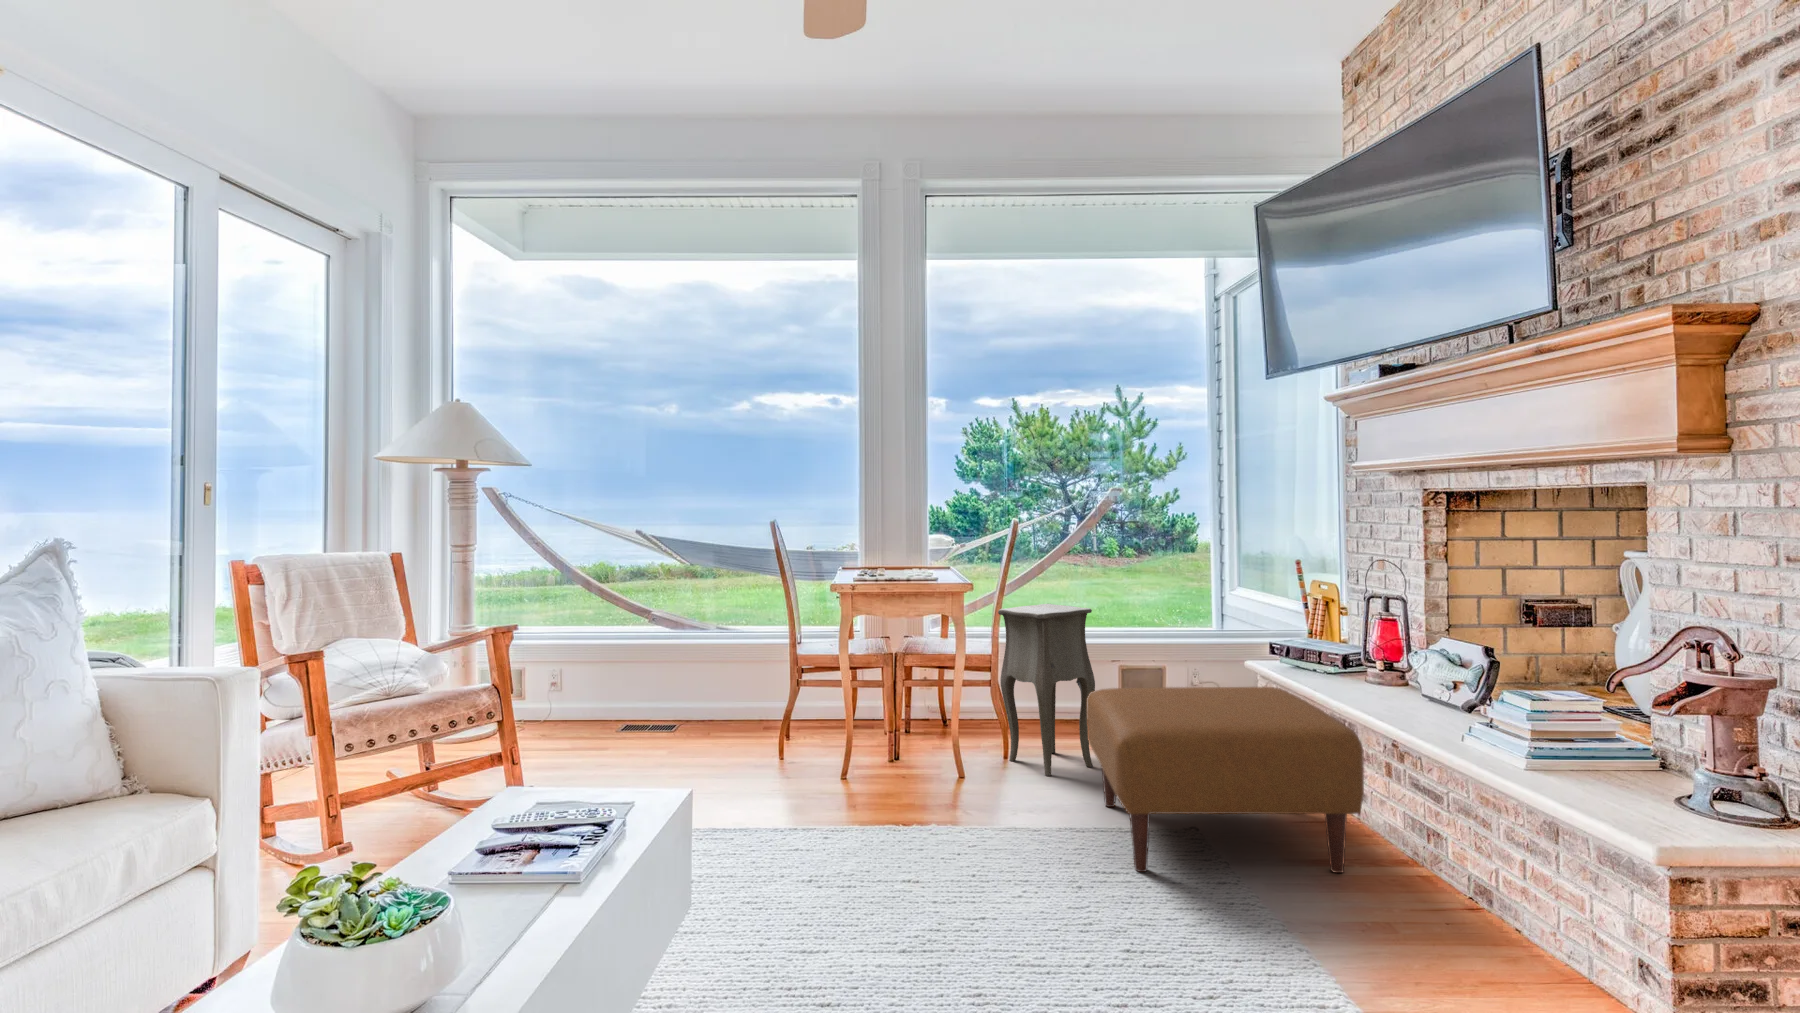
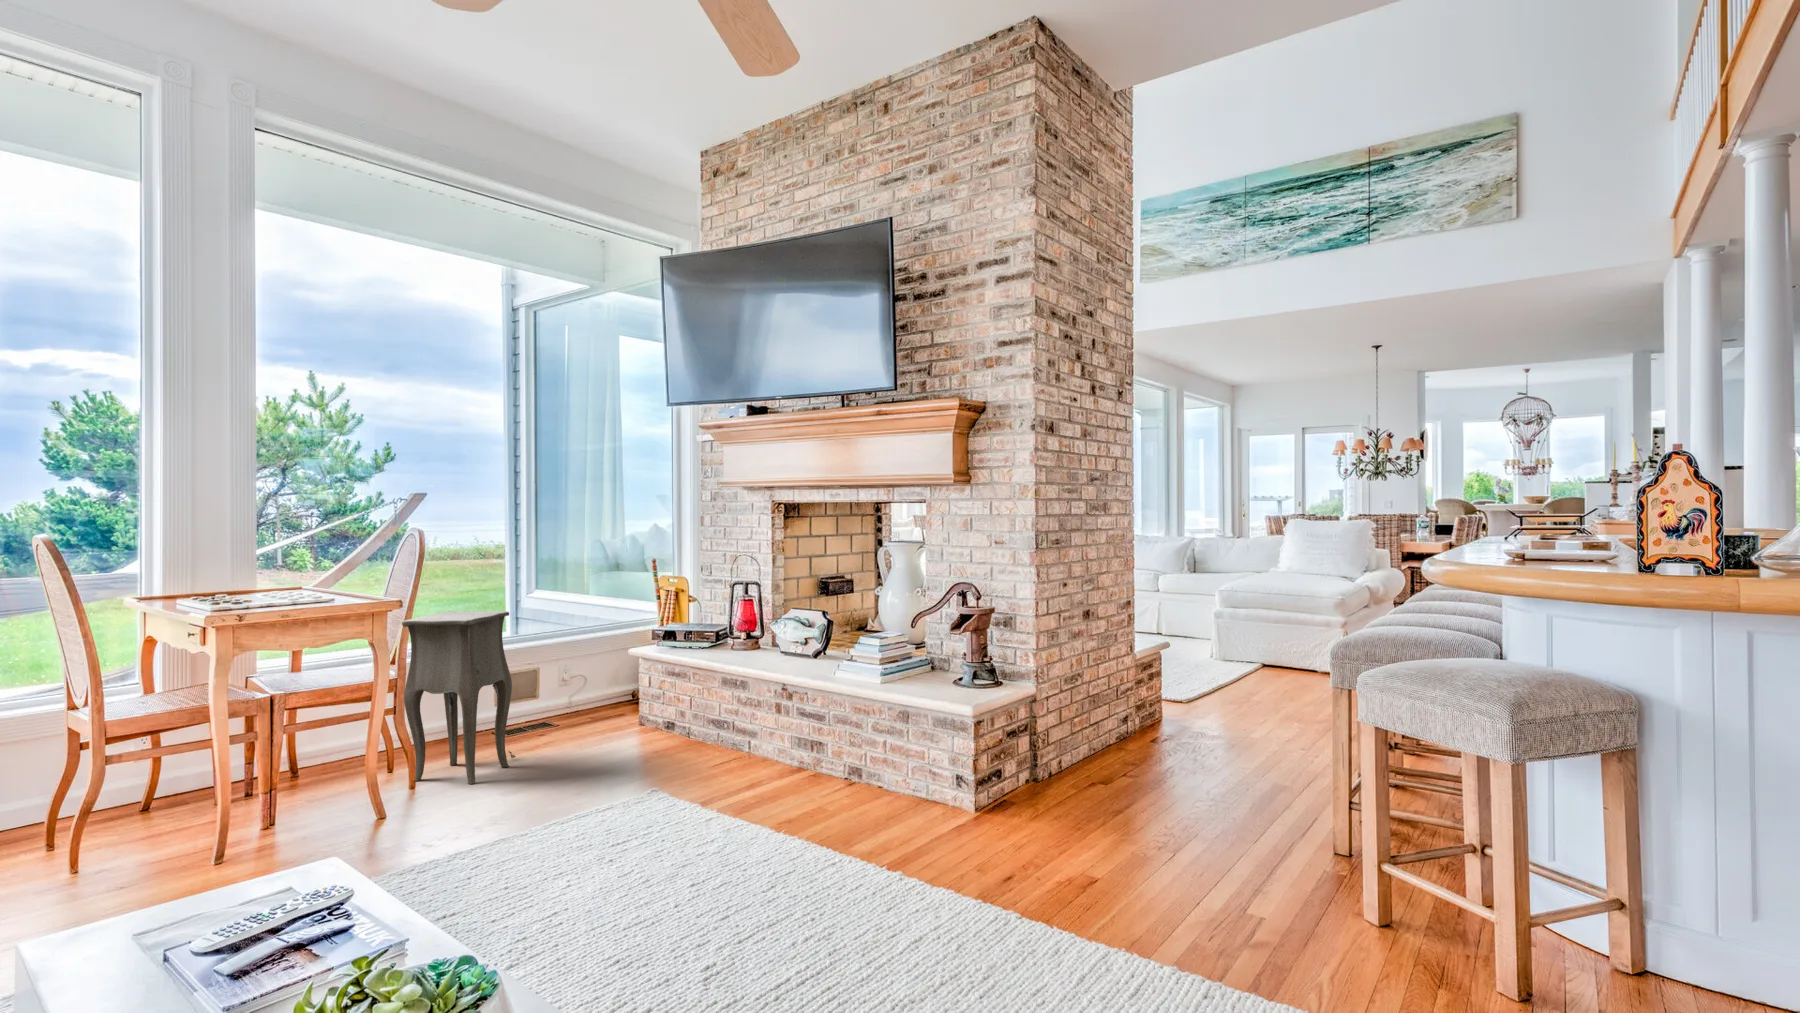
ottoman: present [1087,687,1364,873] -> none [536,661,785,828]

